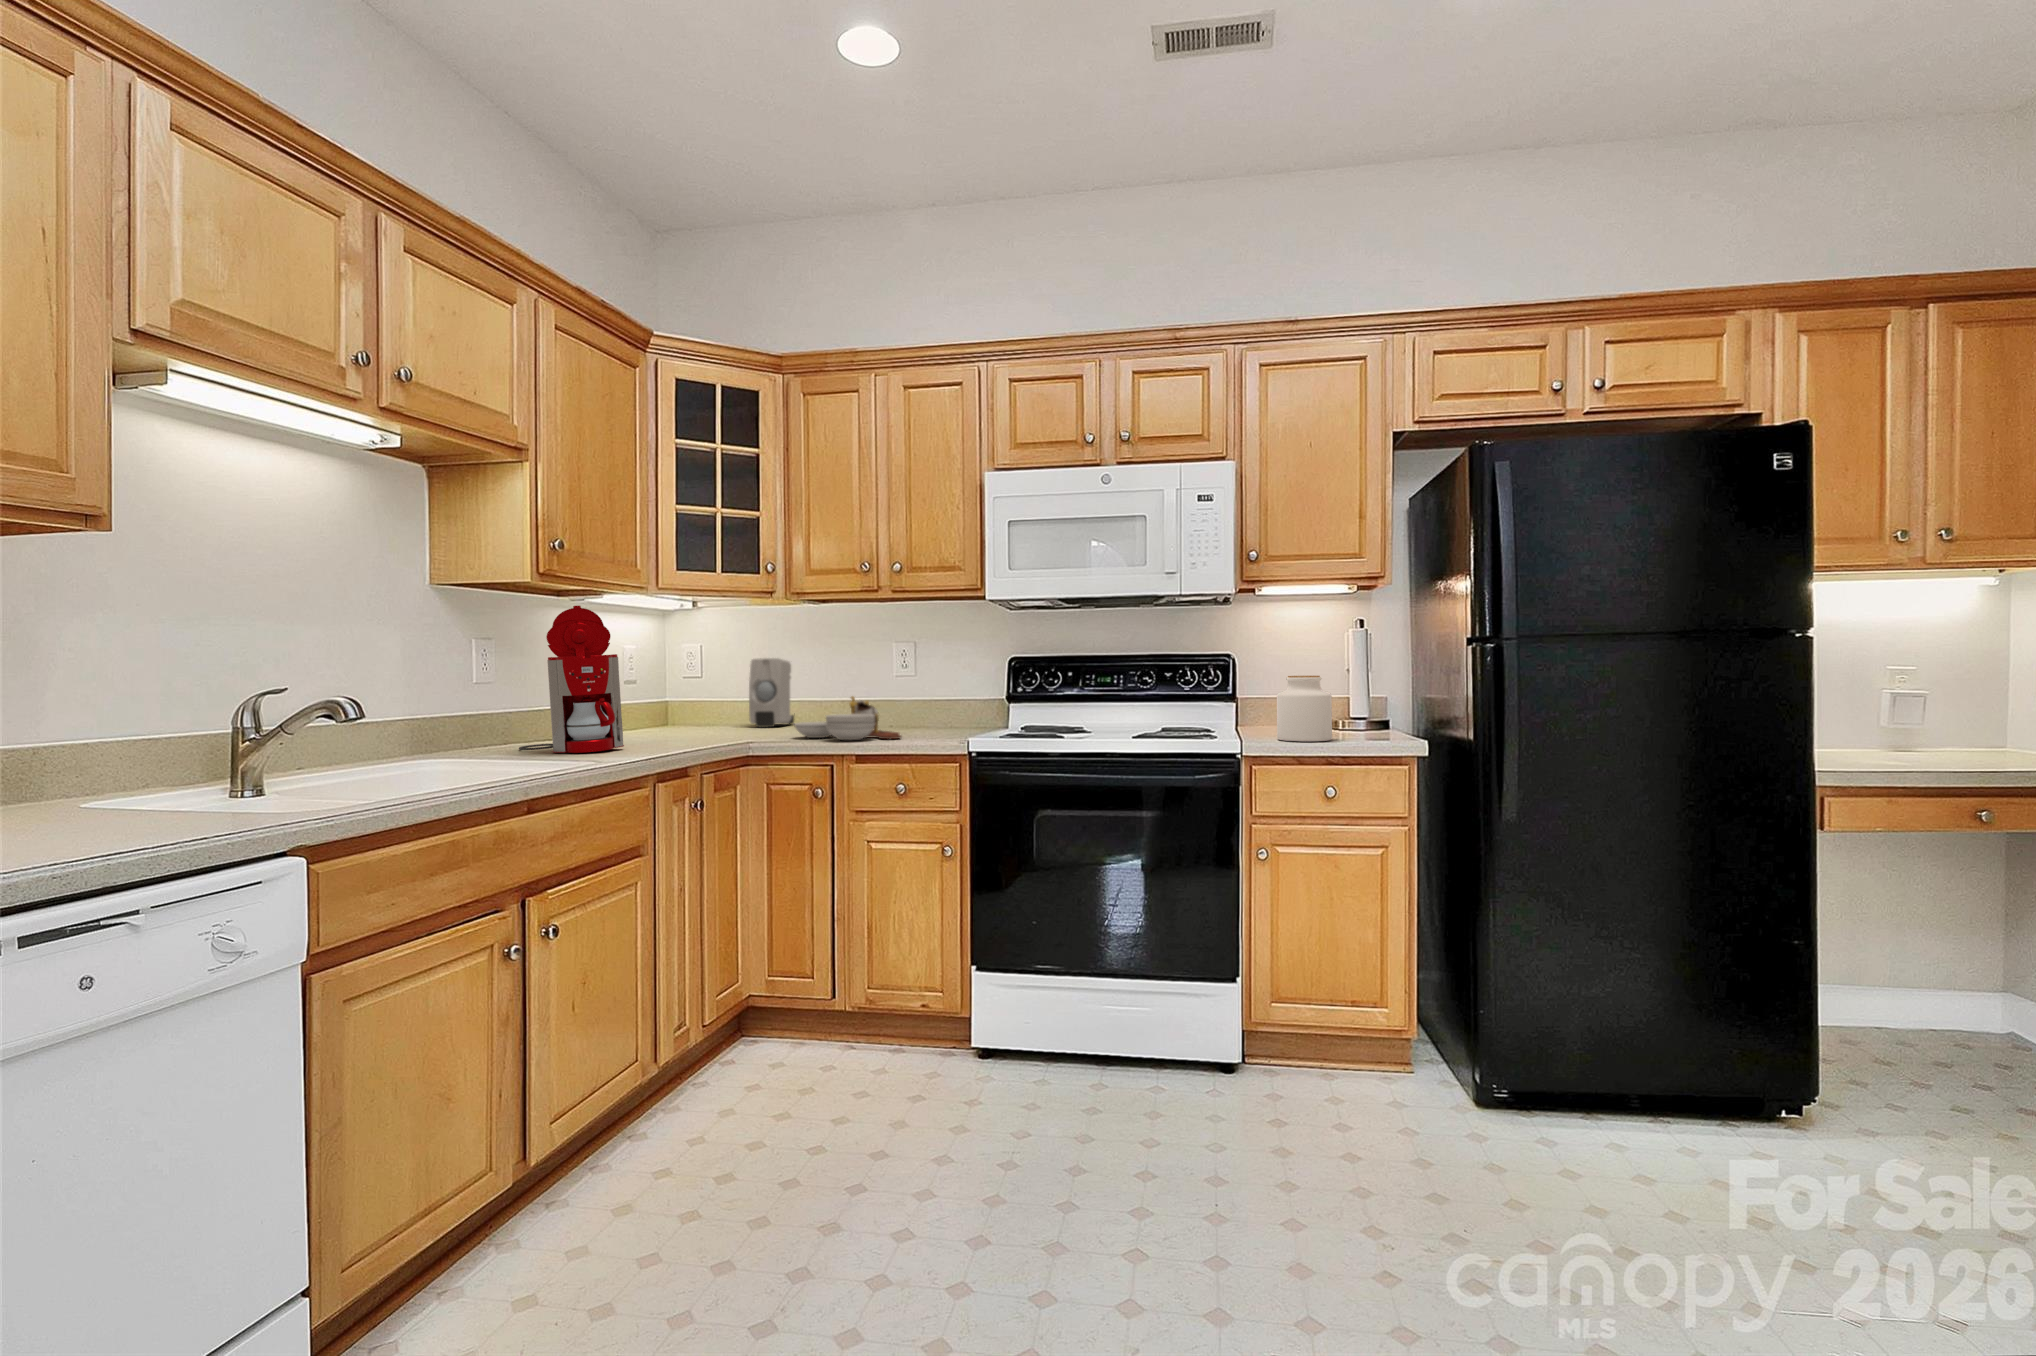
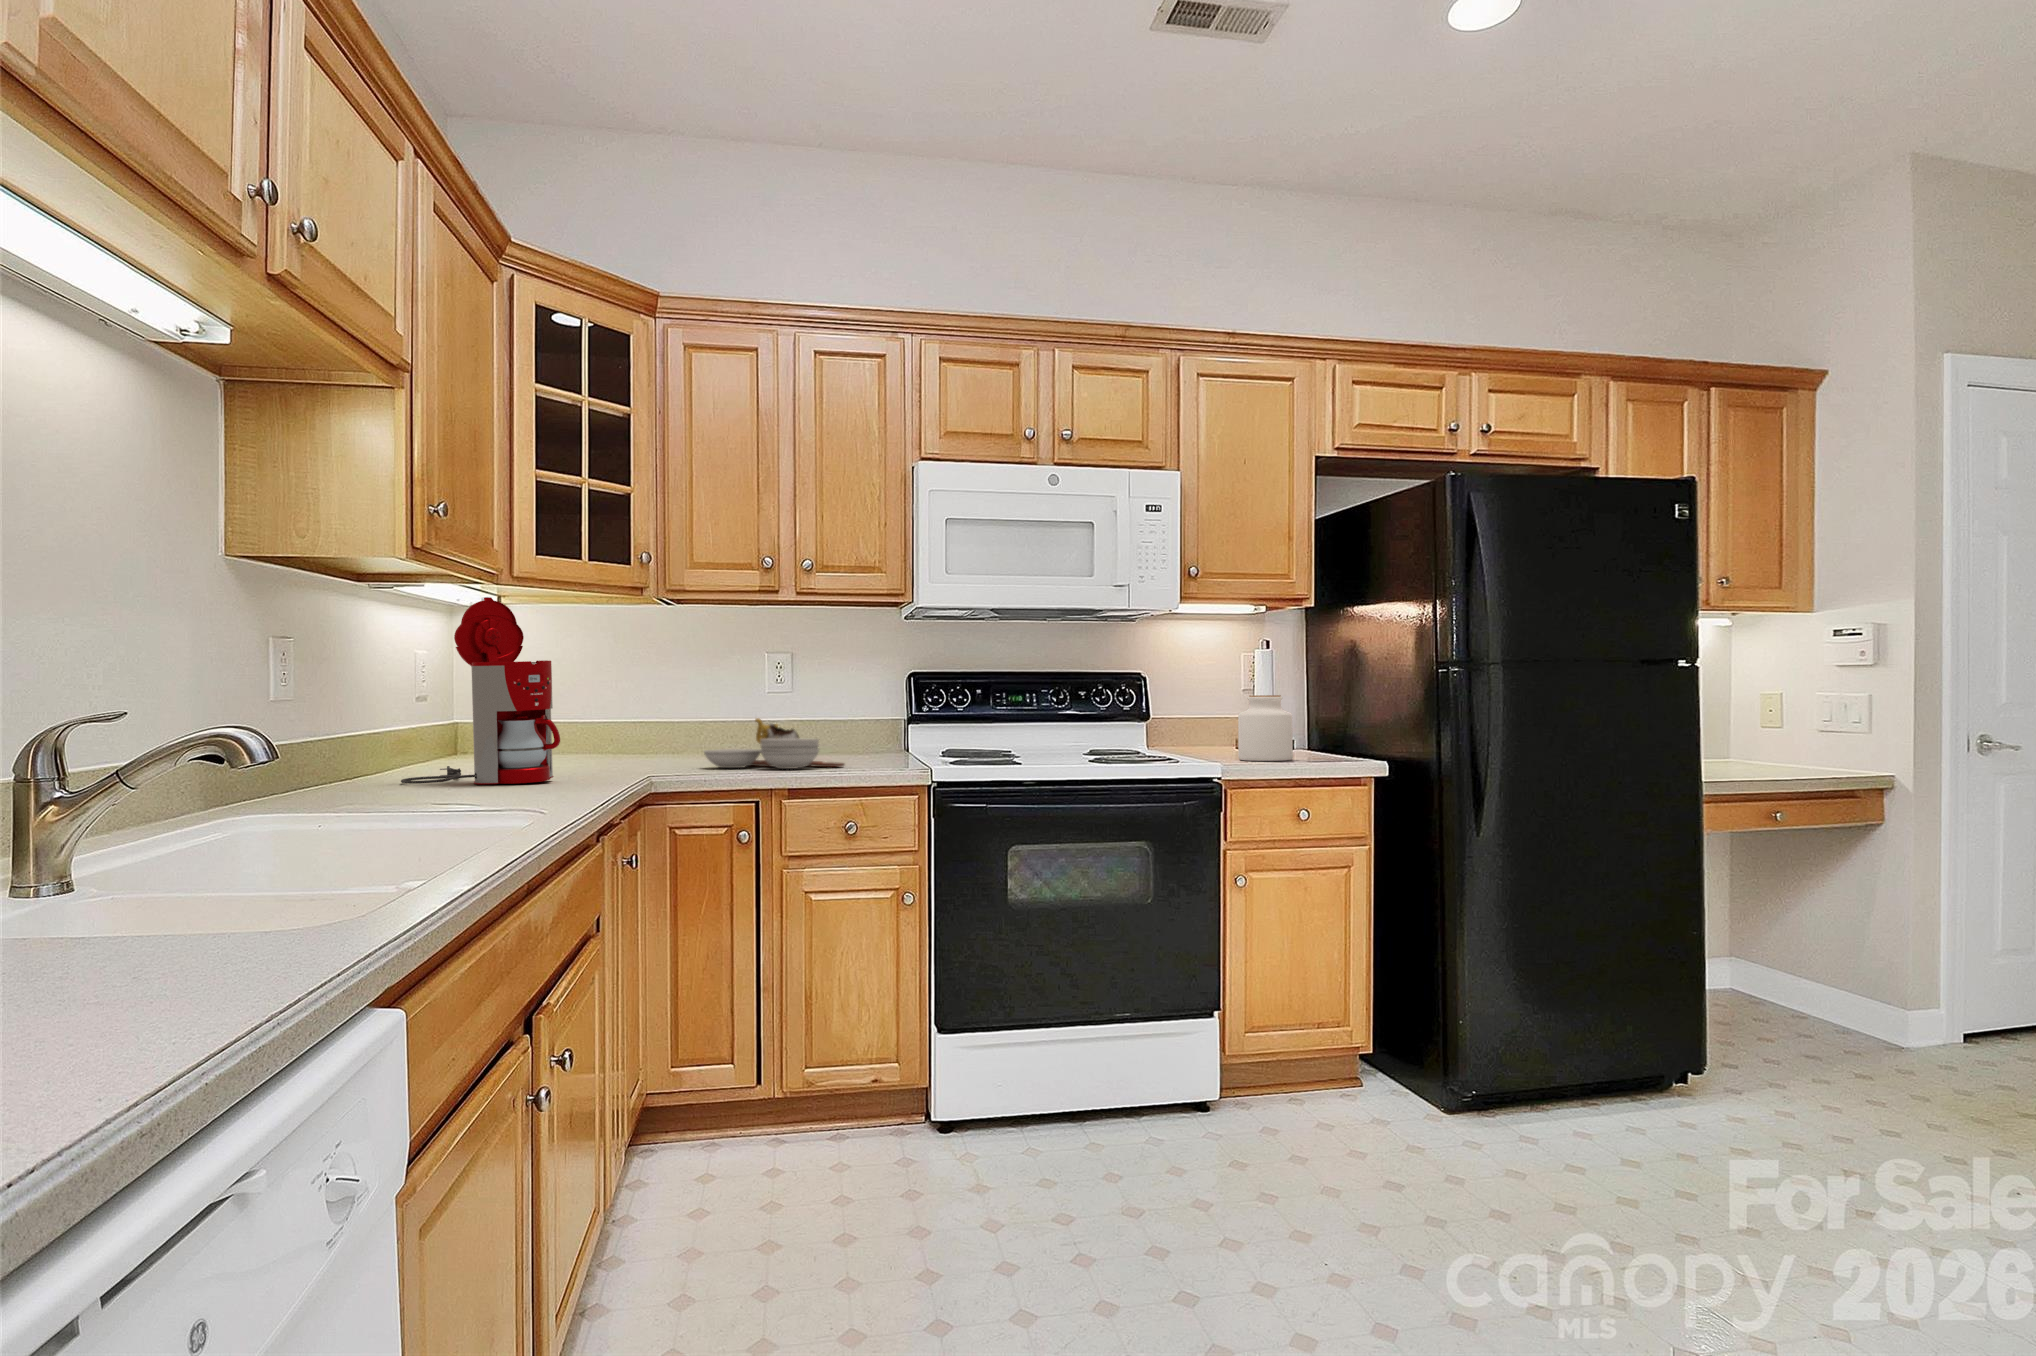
soap dispenser: present [749,658,794,727] -> none [570,673,613,762]

